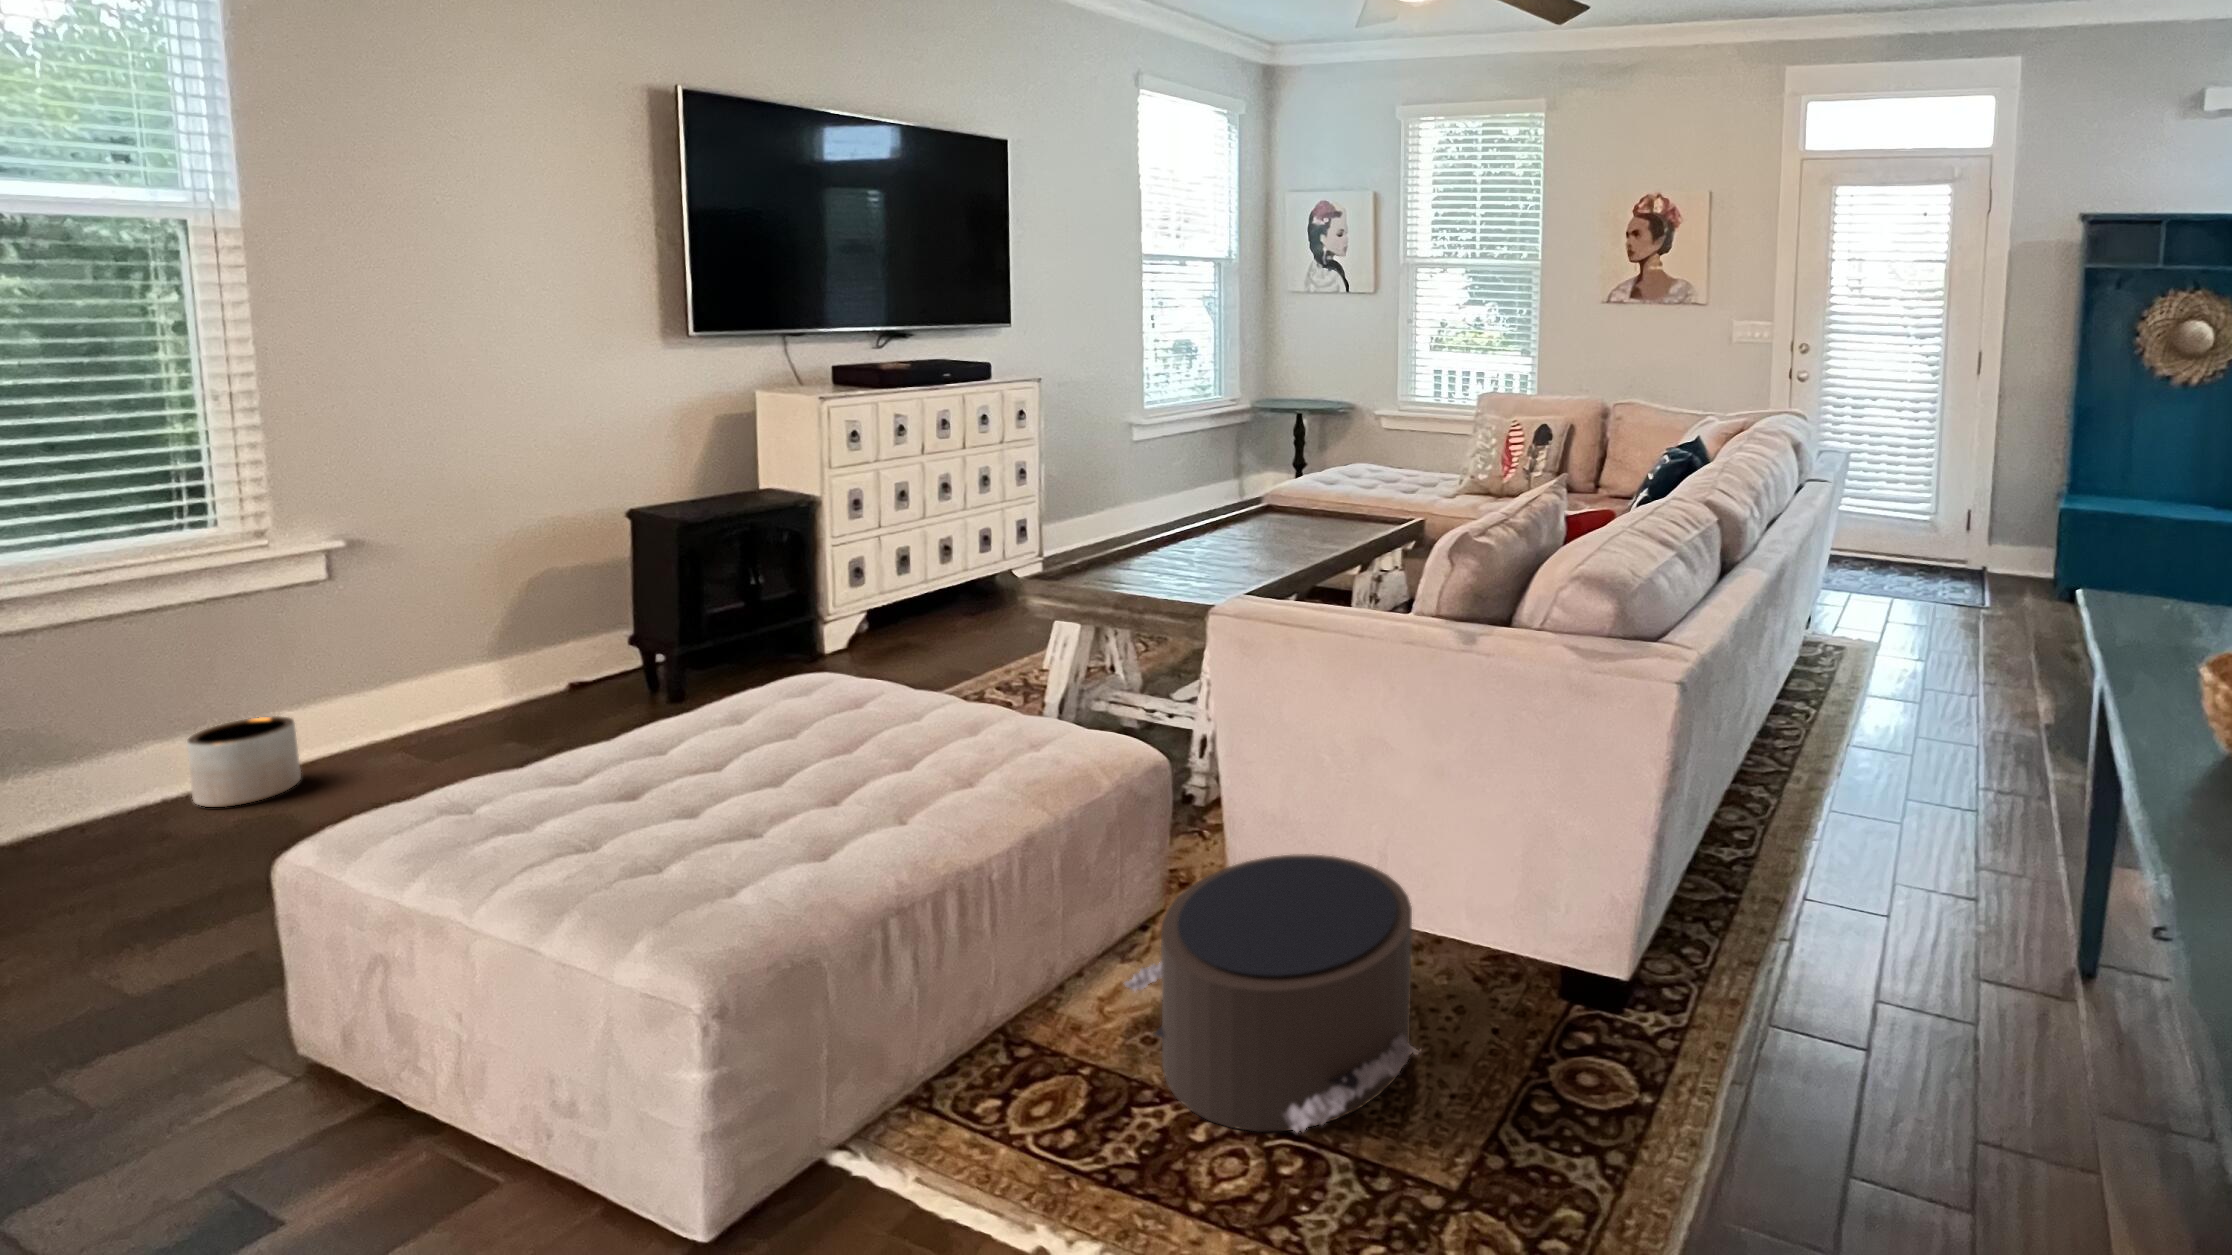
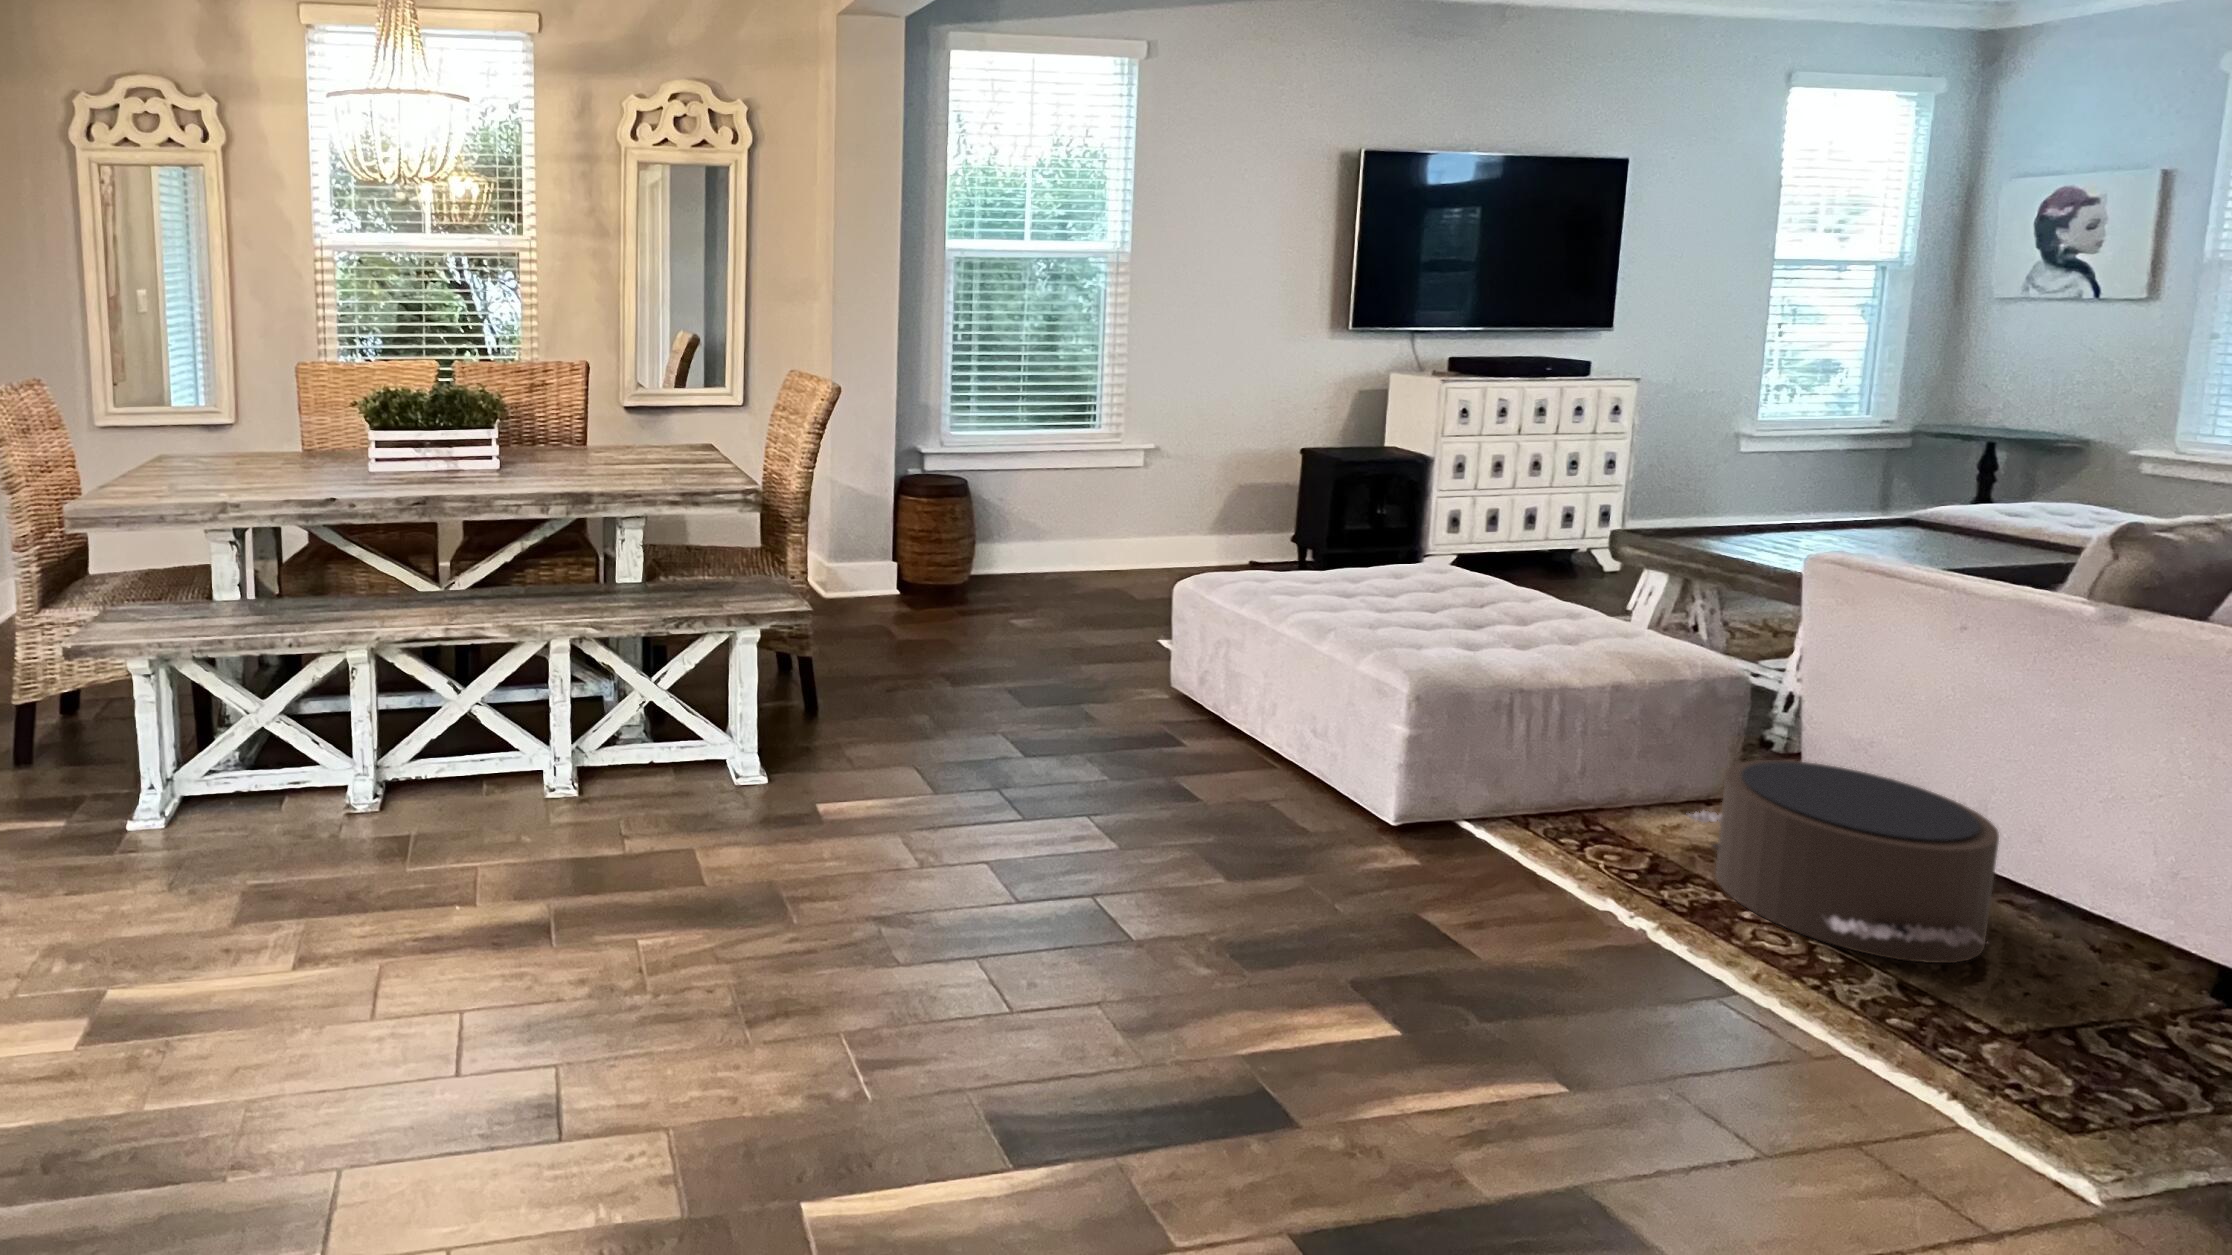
planter: present [187,716,301,807] -> none [1088,537,1132,581]

